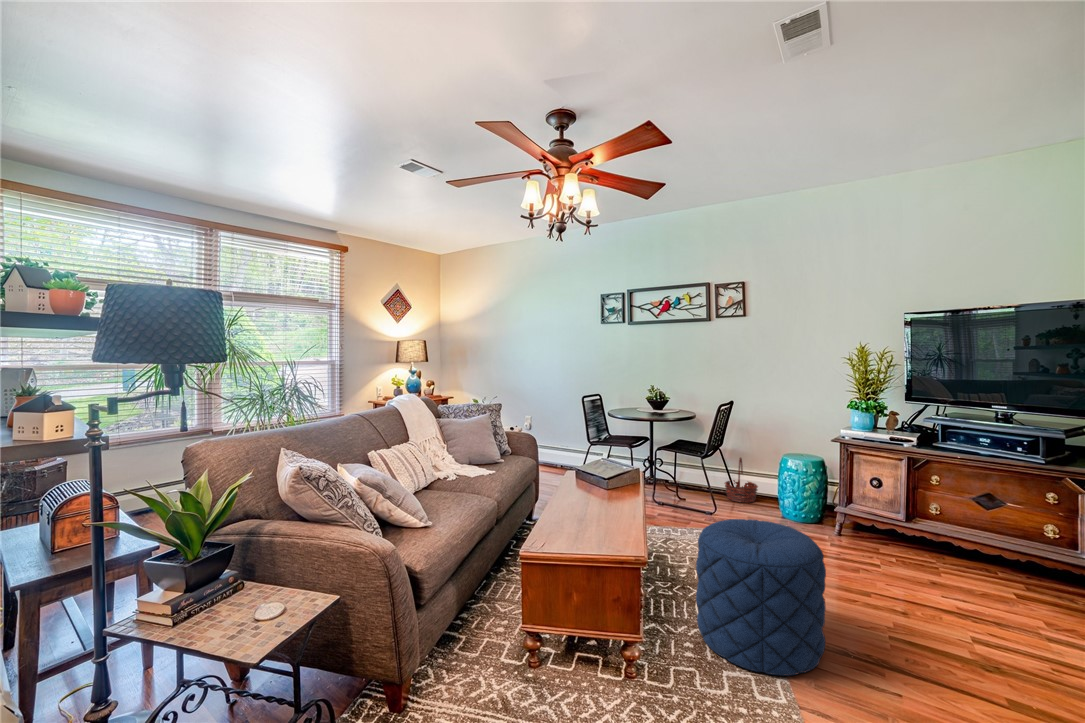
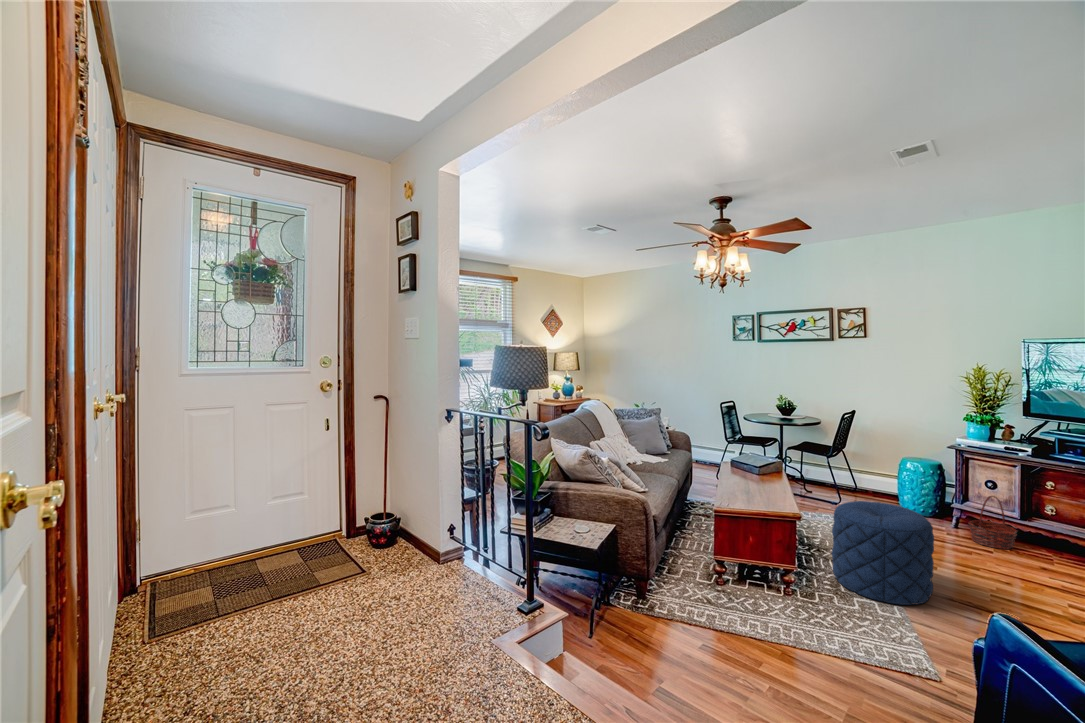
basket: present [725,458,758,502] -> present [968,496,1017,549]

